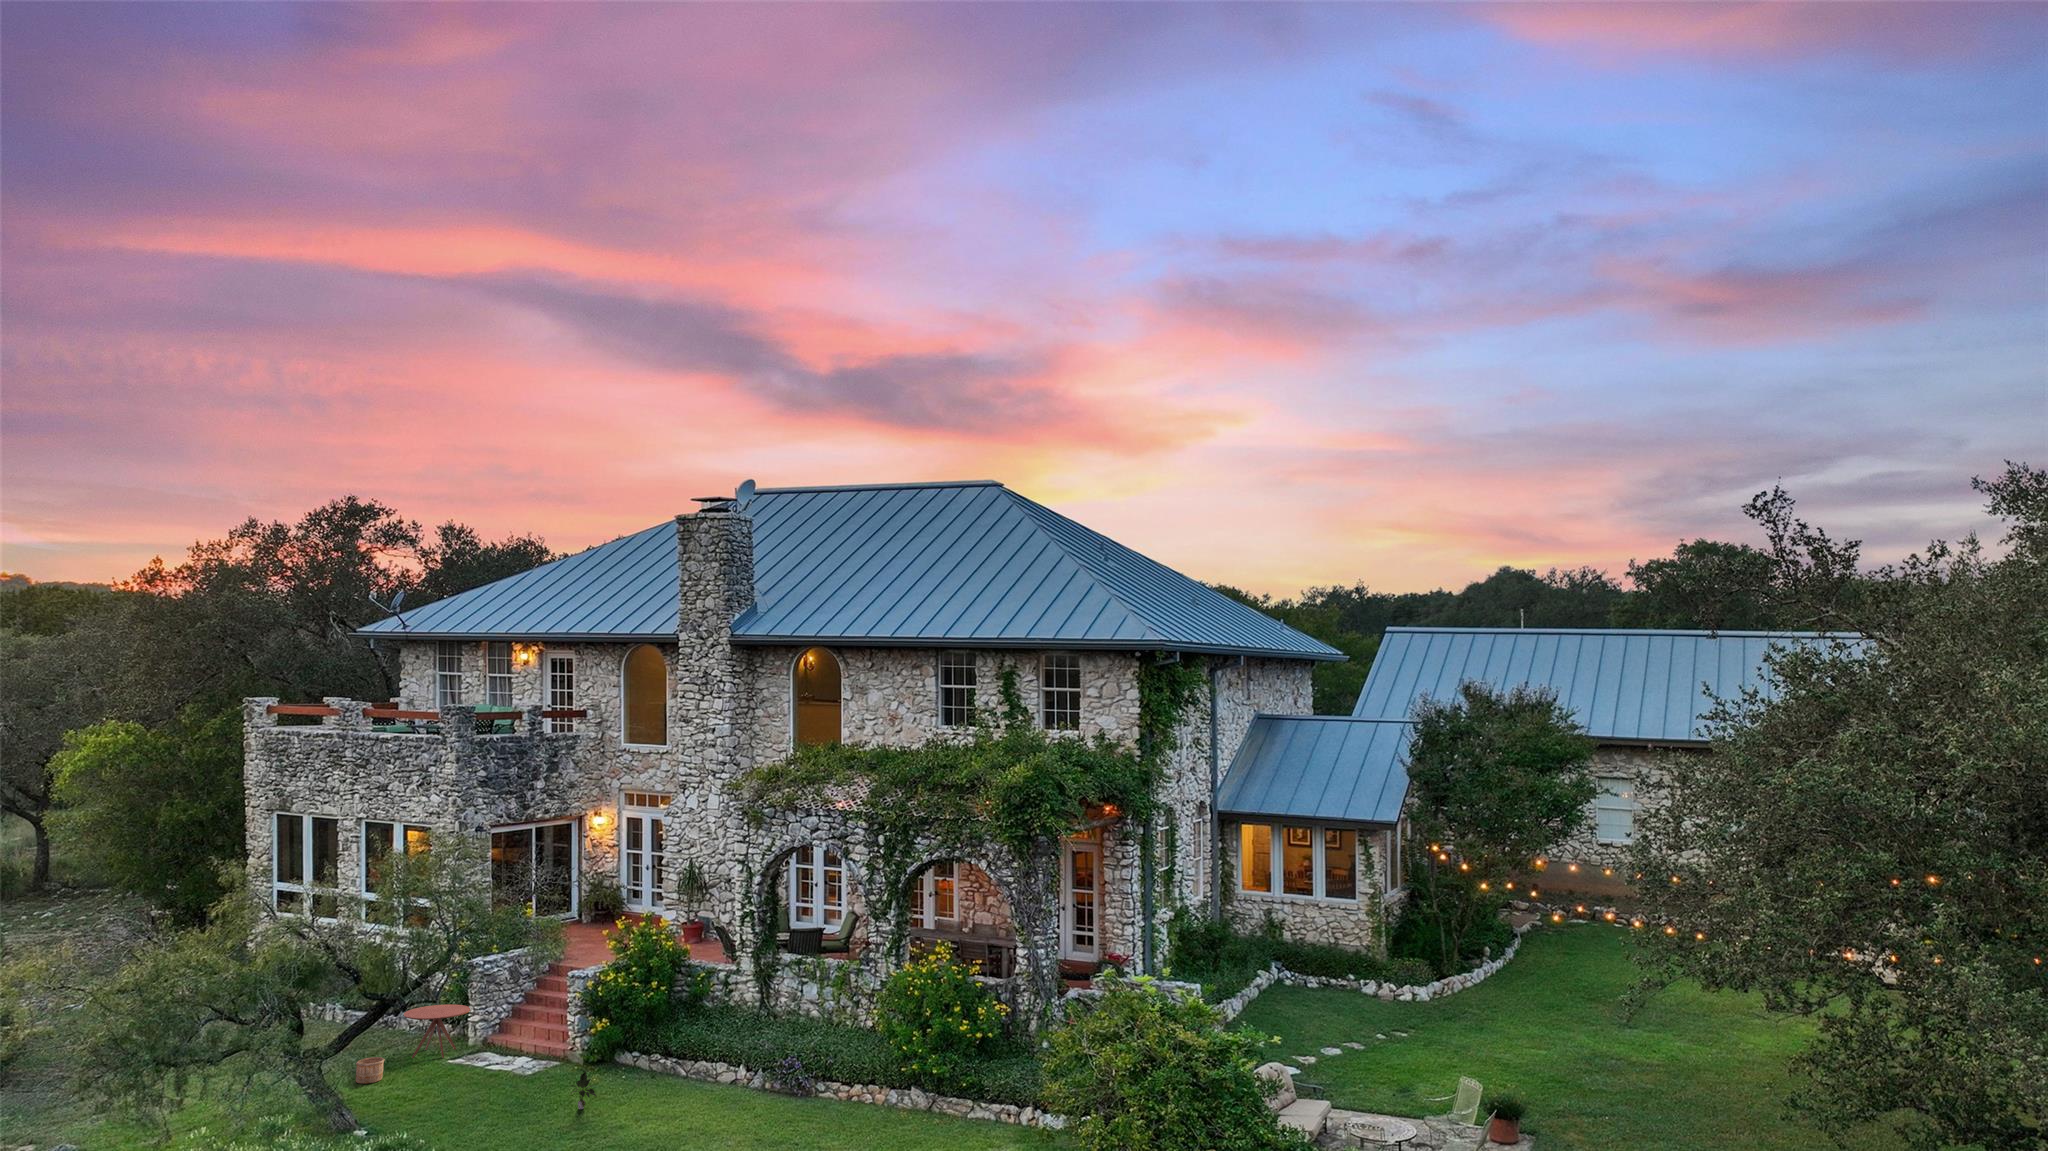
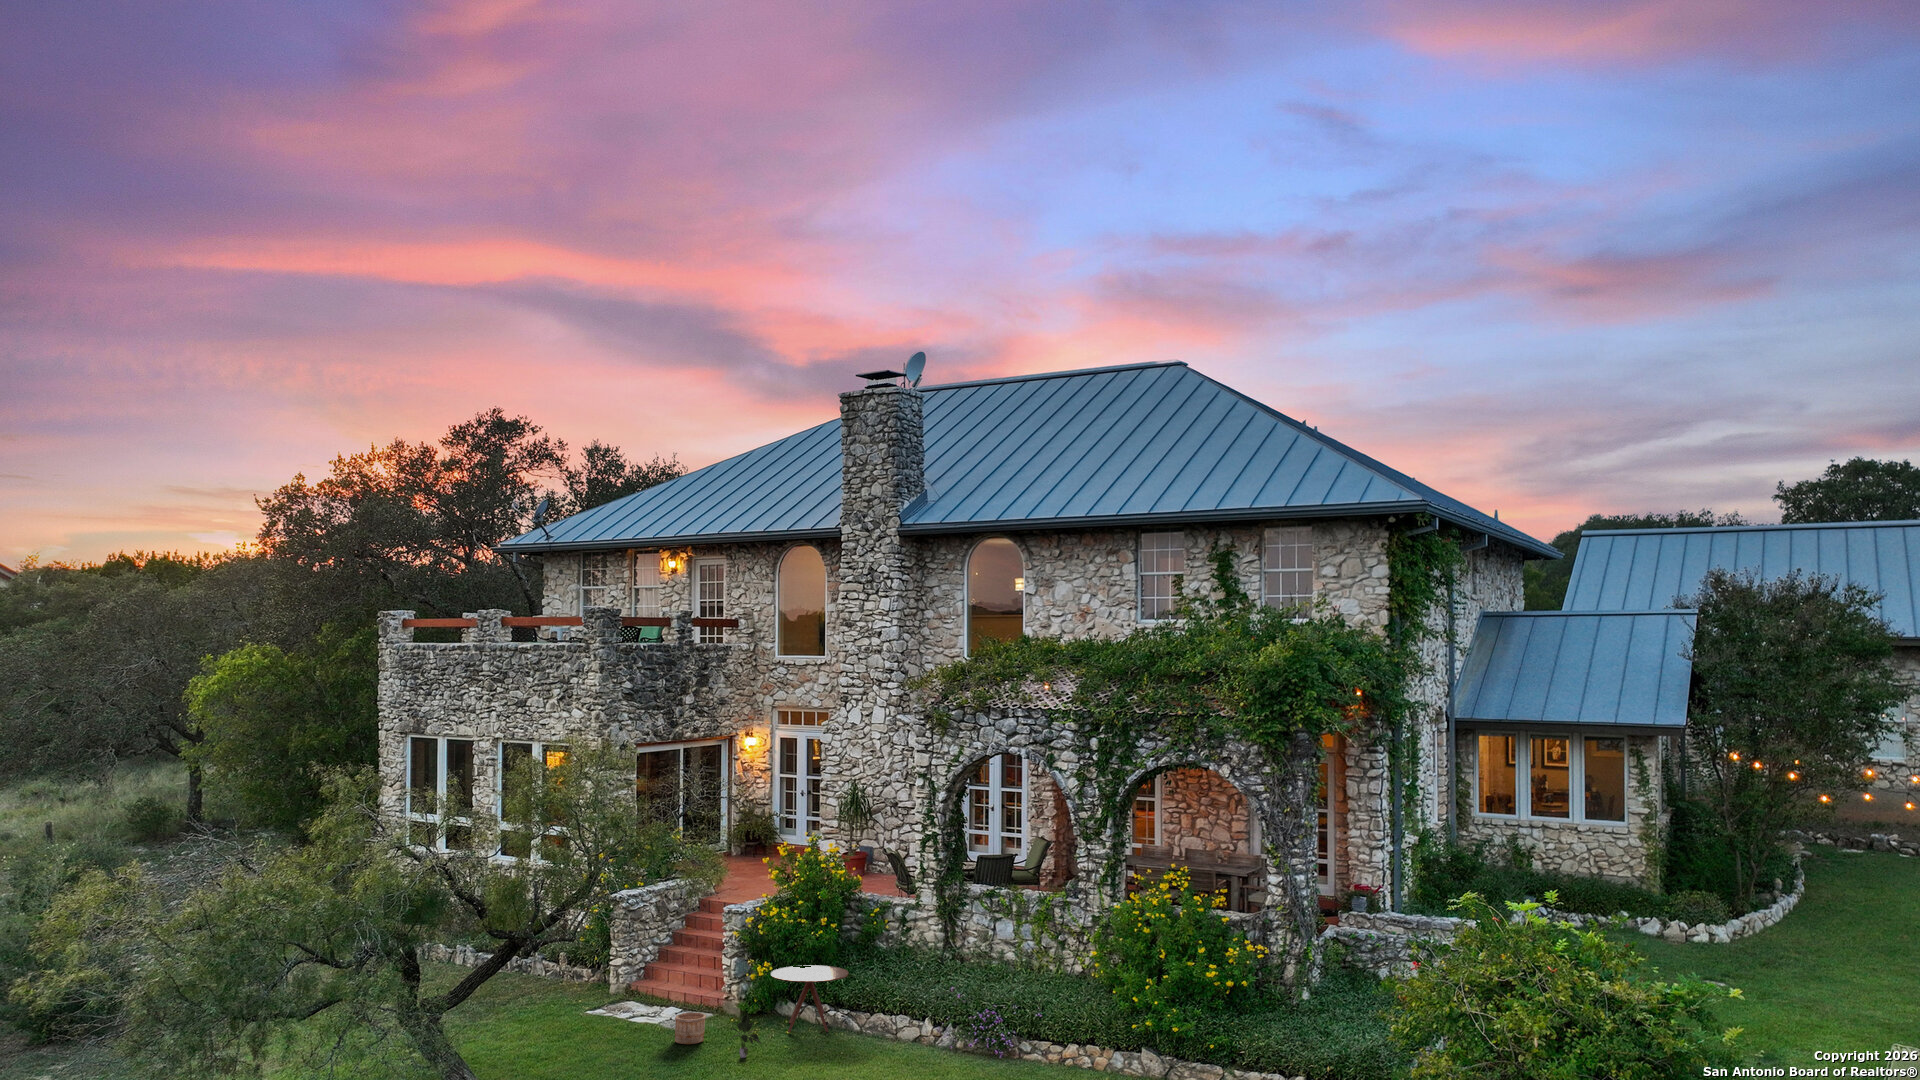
round table: present [404,1004,470,1058] -> present [771,965,849,1033]
wooden bucket: present [356,1057,385,1084] -> present [675,1012,706,1044]

